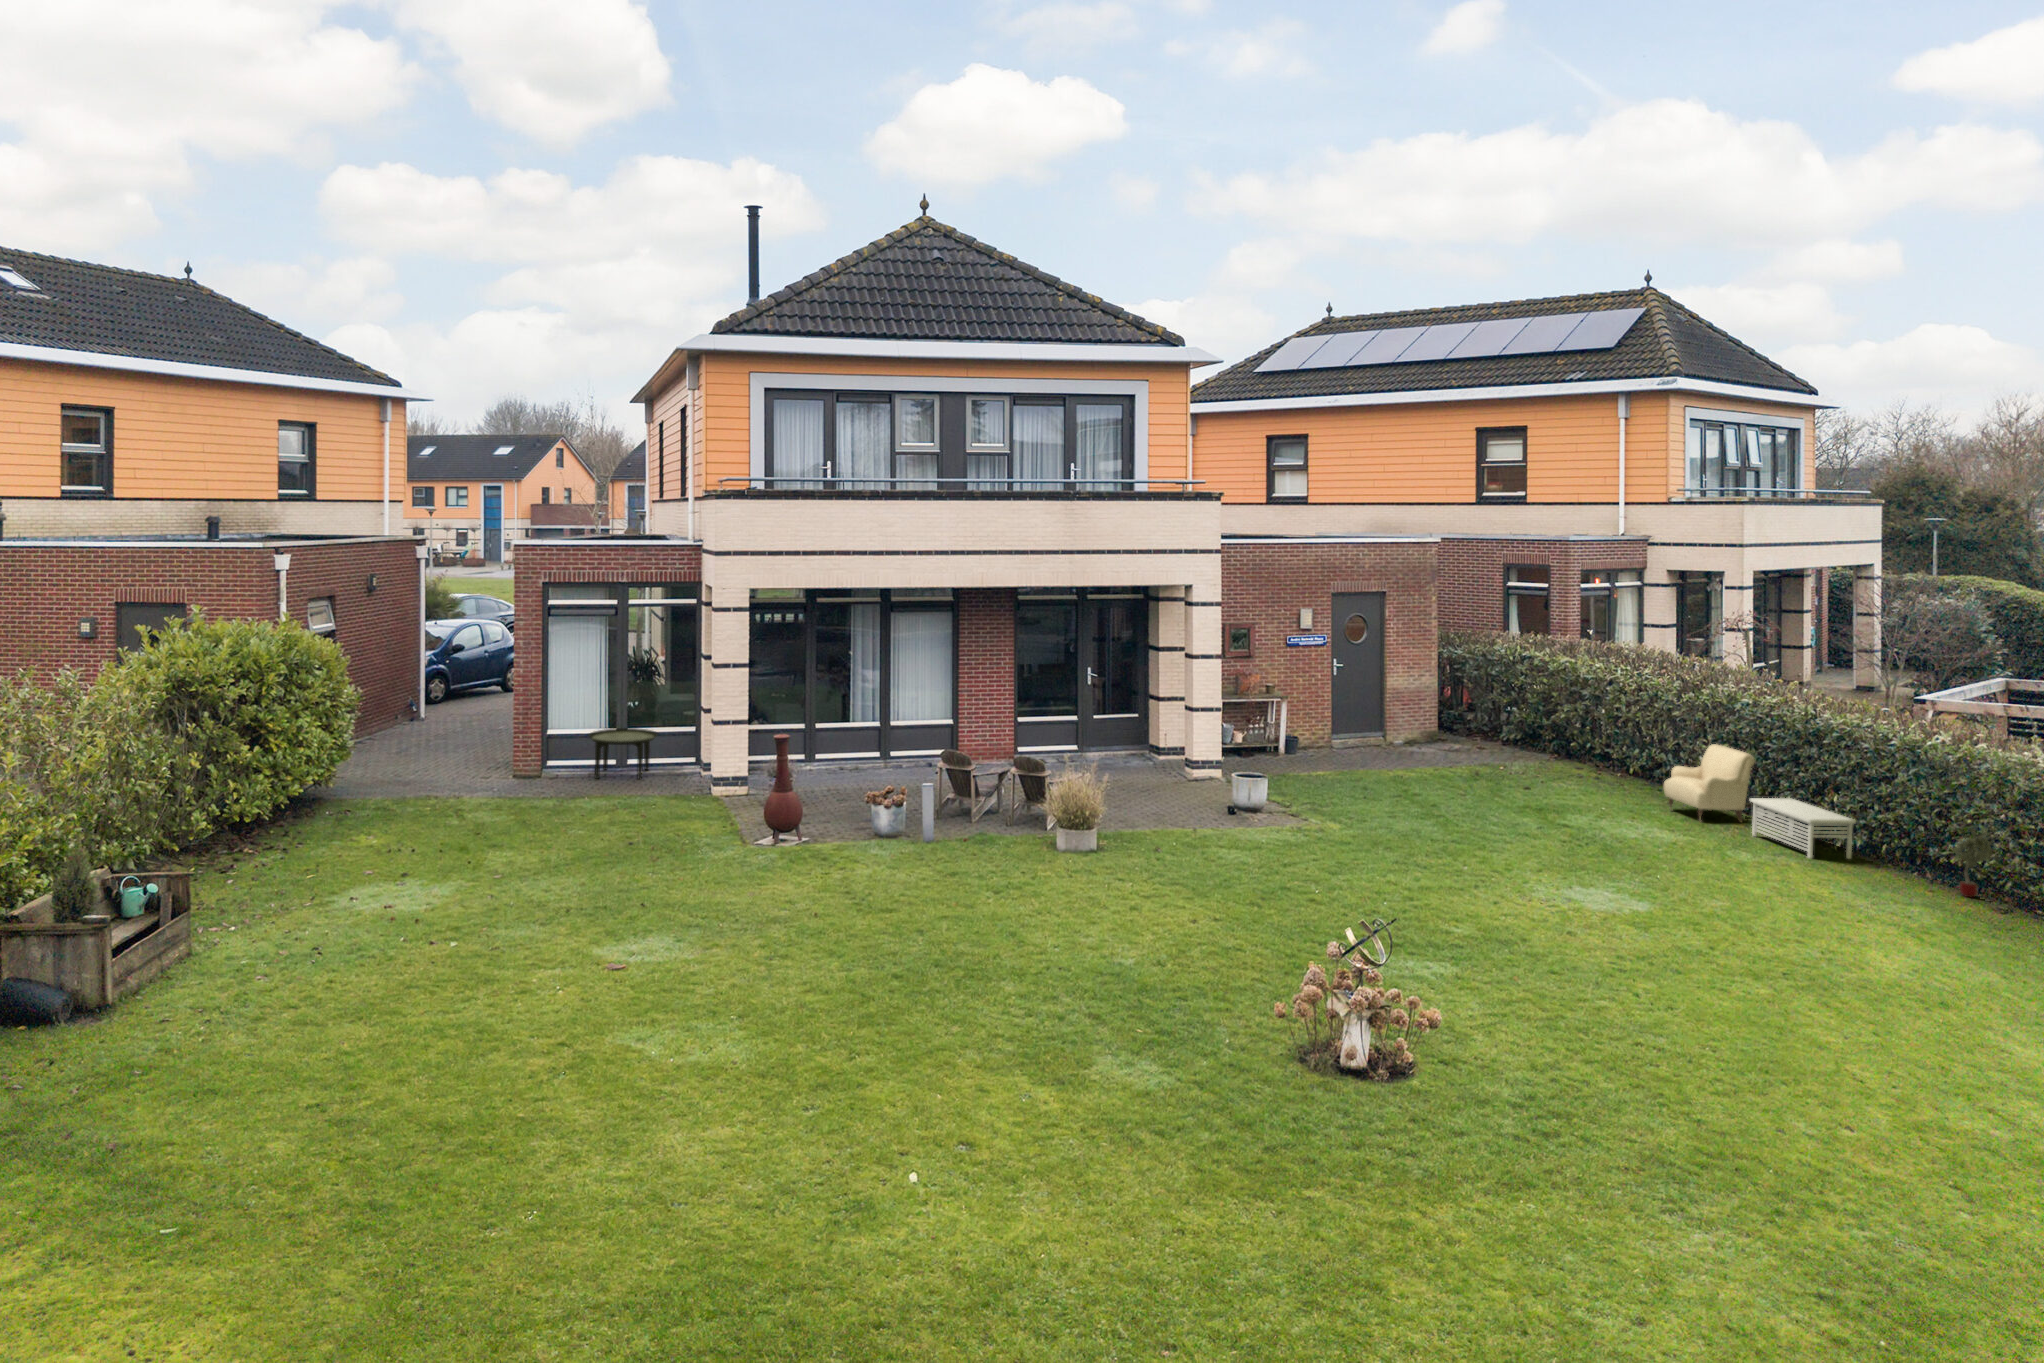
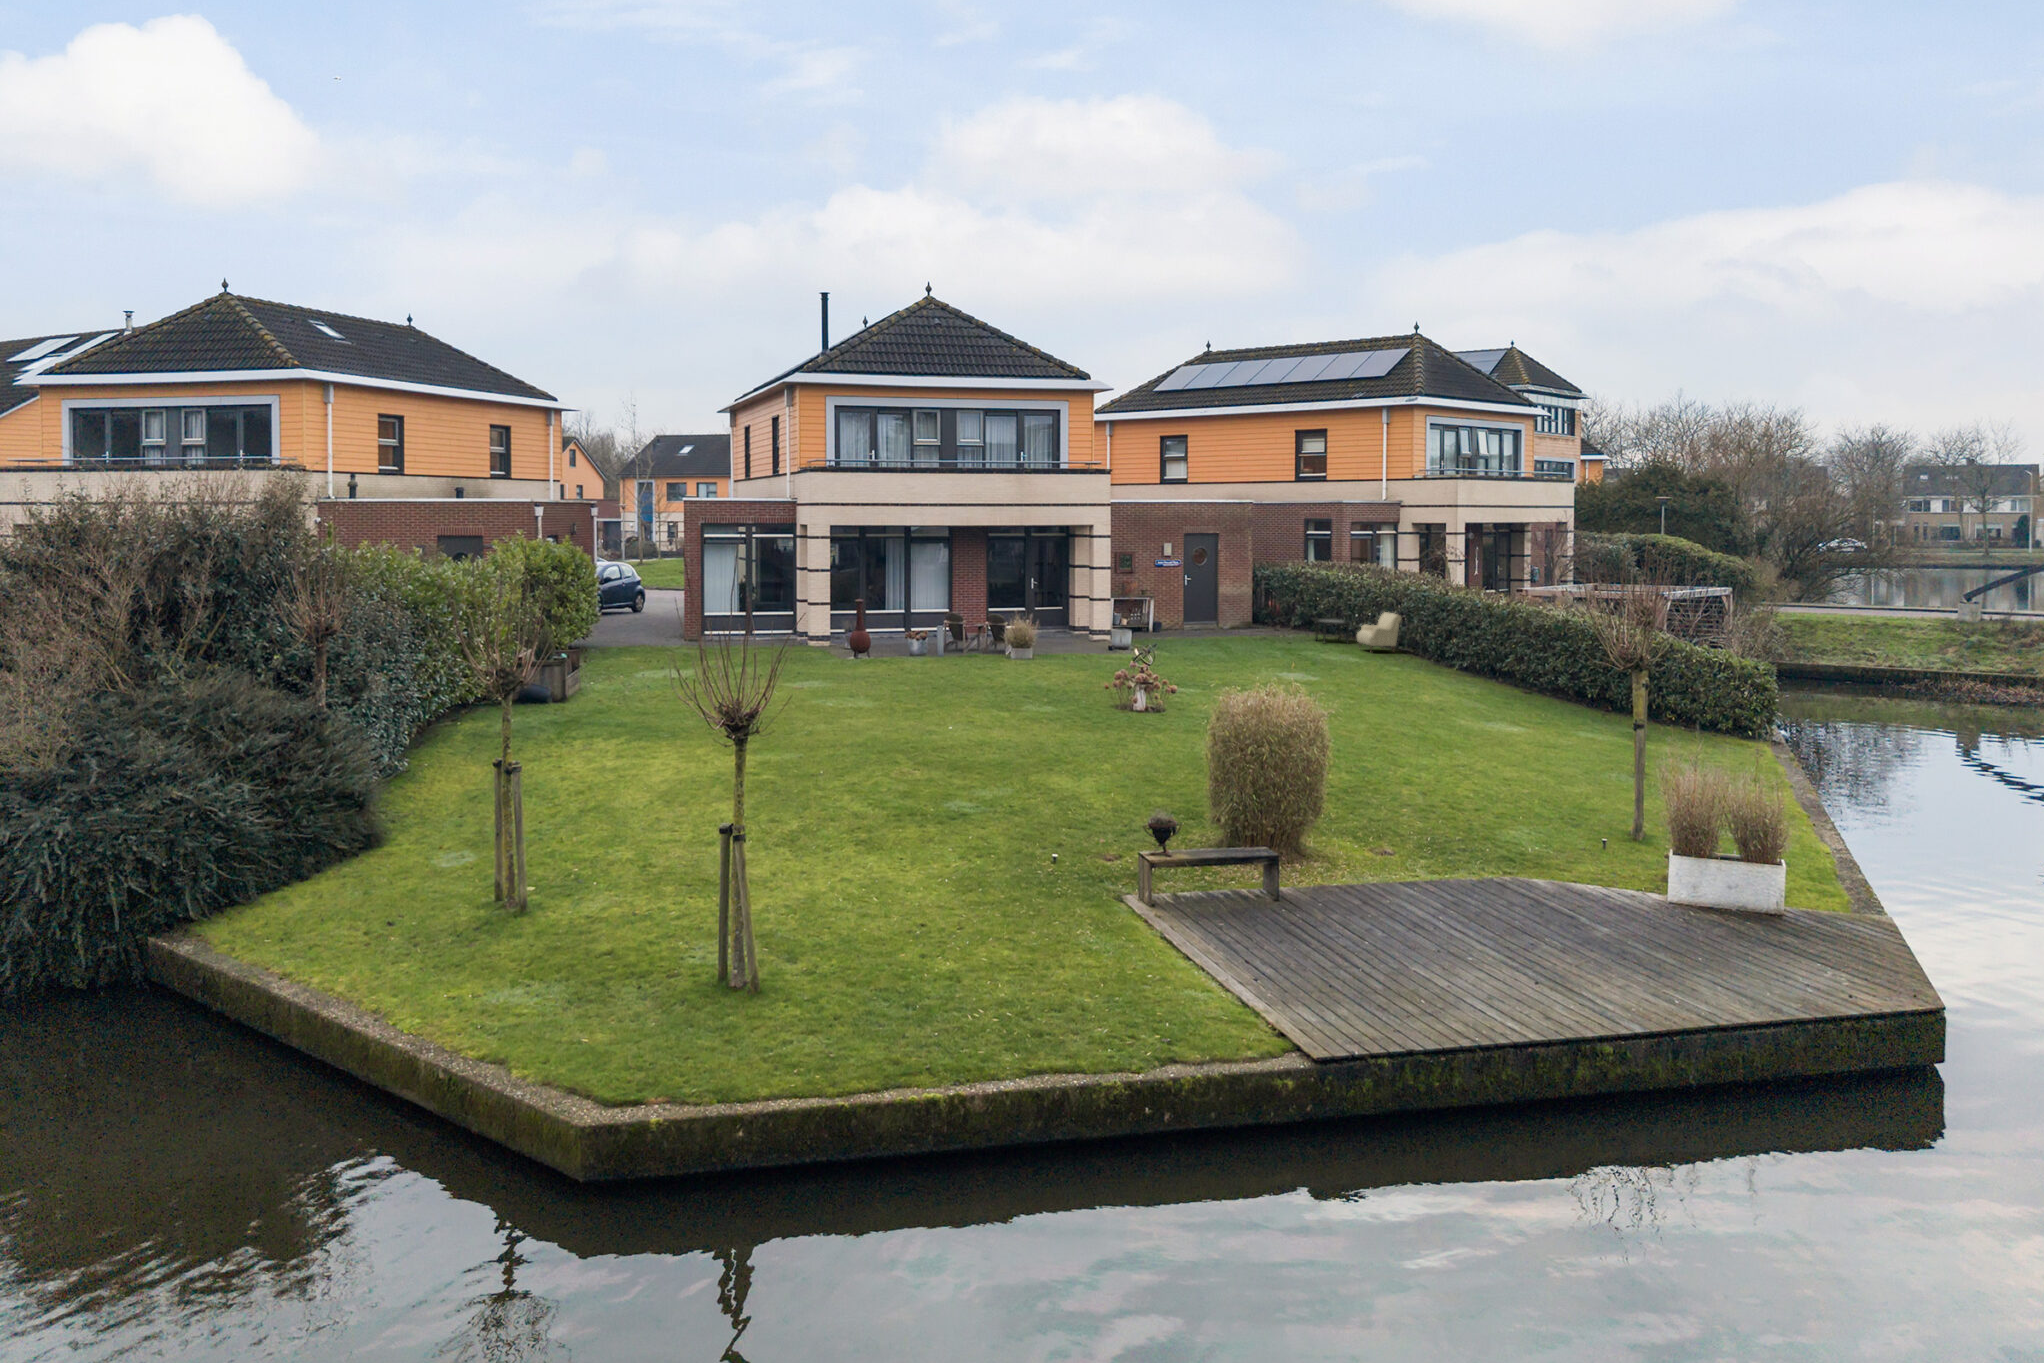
round table: present [588,728,658,779] -> present [1314,618,1350,644]
storage bench: present [1750,798,1856,859] -> none [1392,636,1437,663]
potted tree: present [1952,826,2001,897] -> none [1468,635,1489,672]

